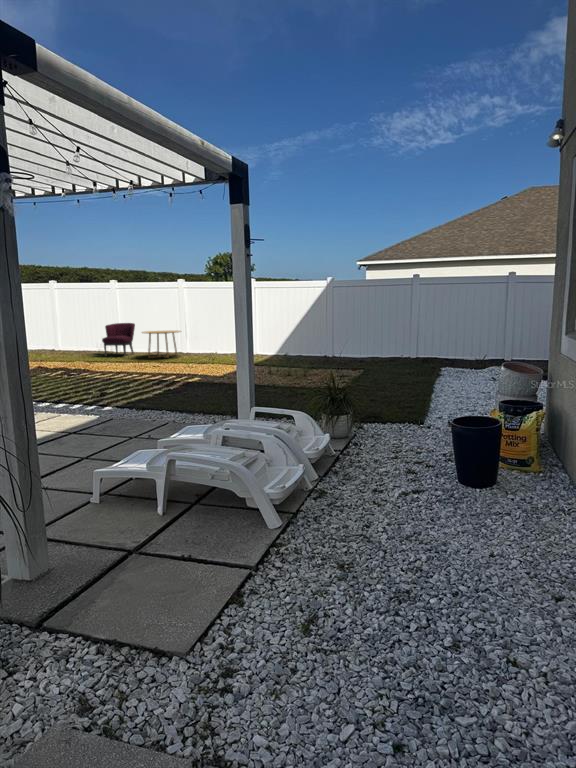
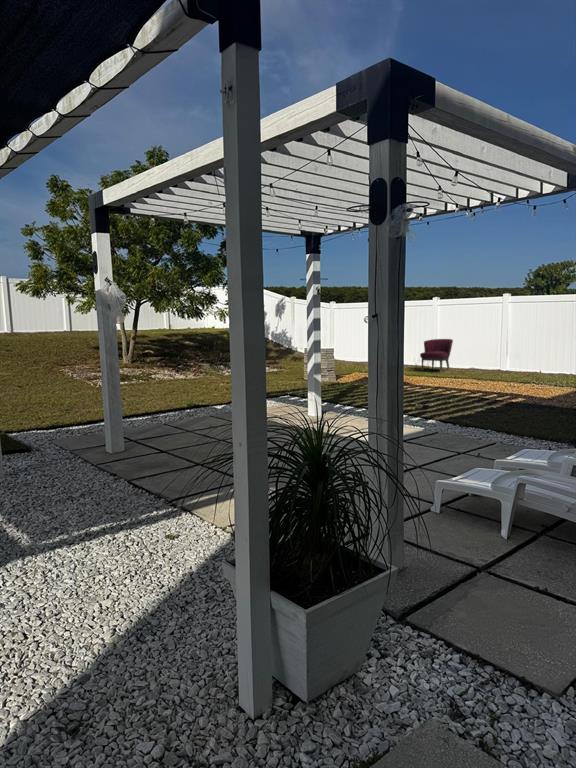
round table: present [142,331,180,358] -> none [459,347,502,375]

